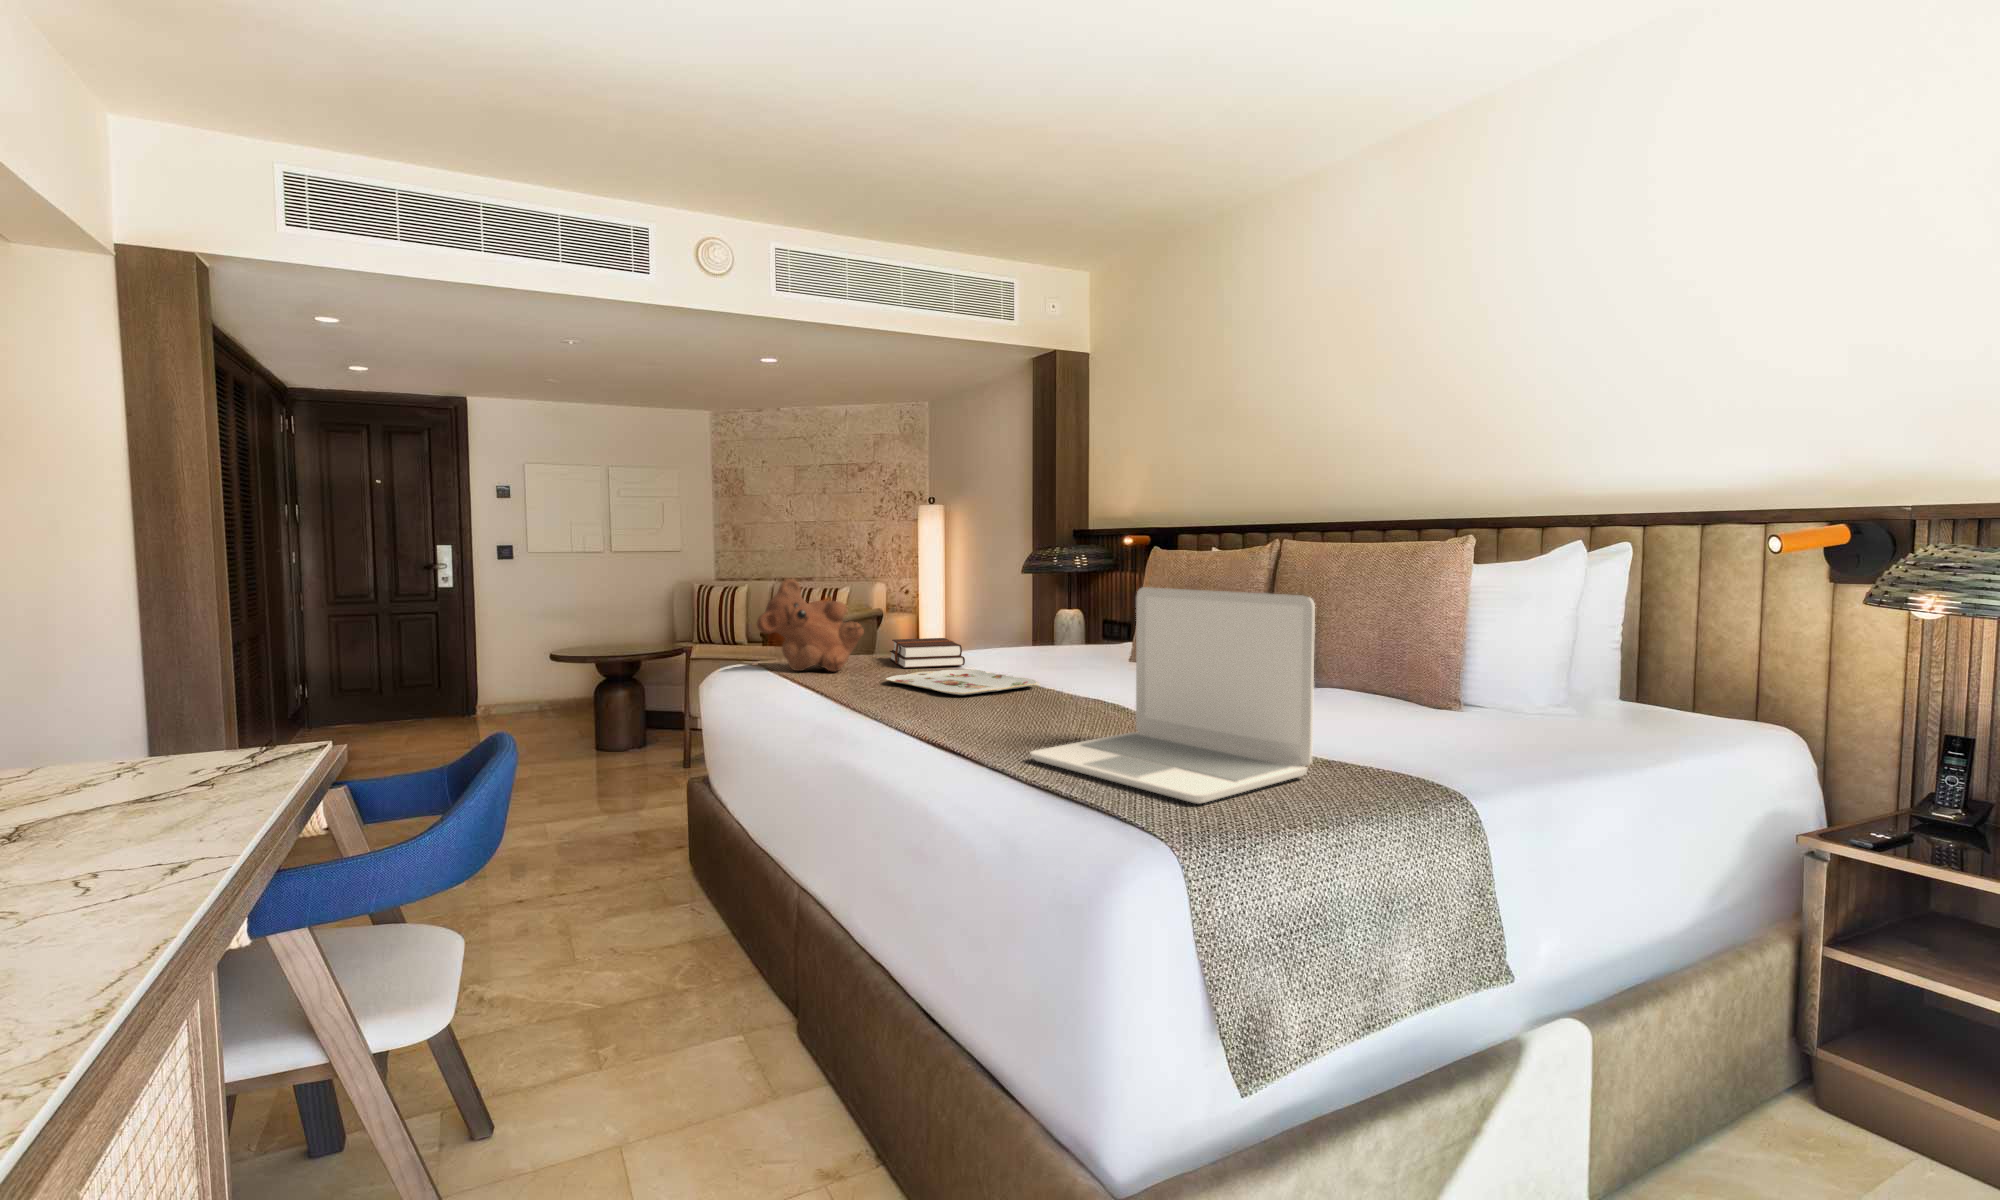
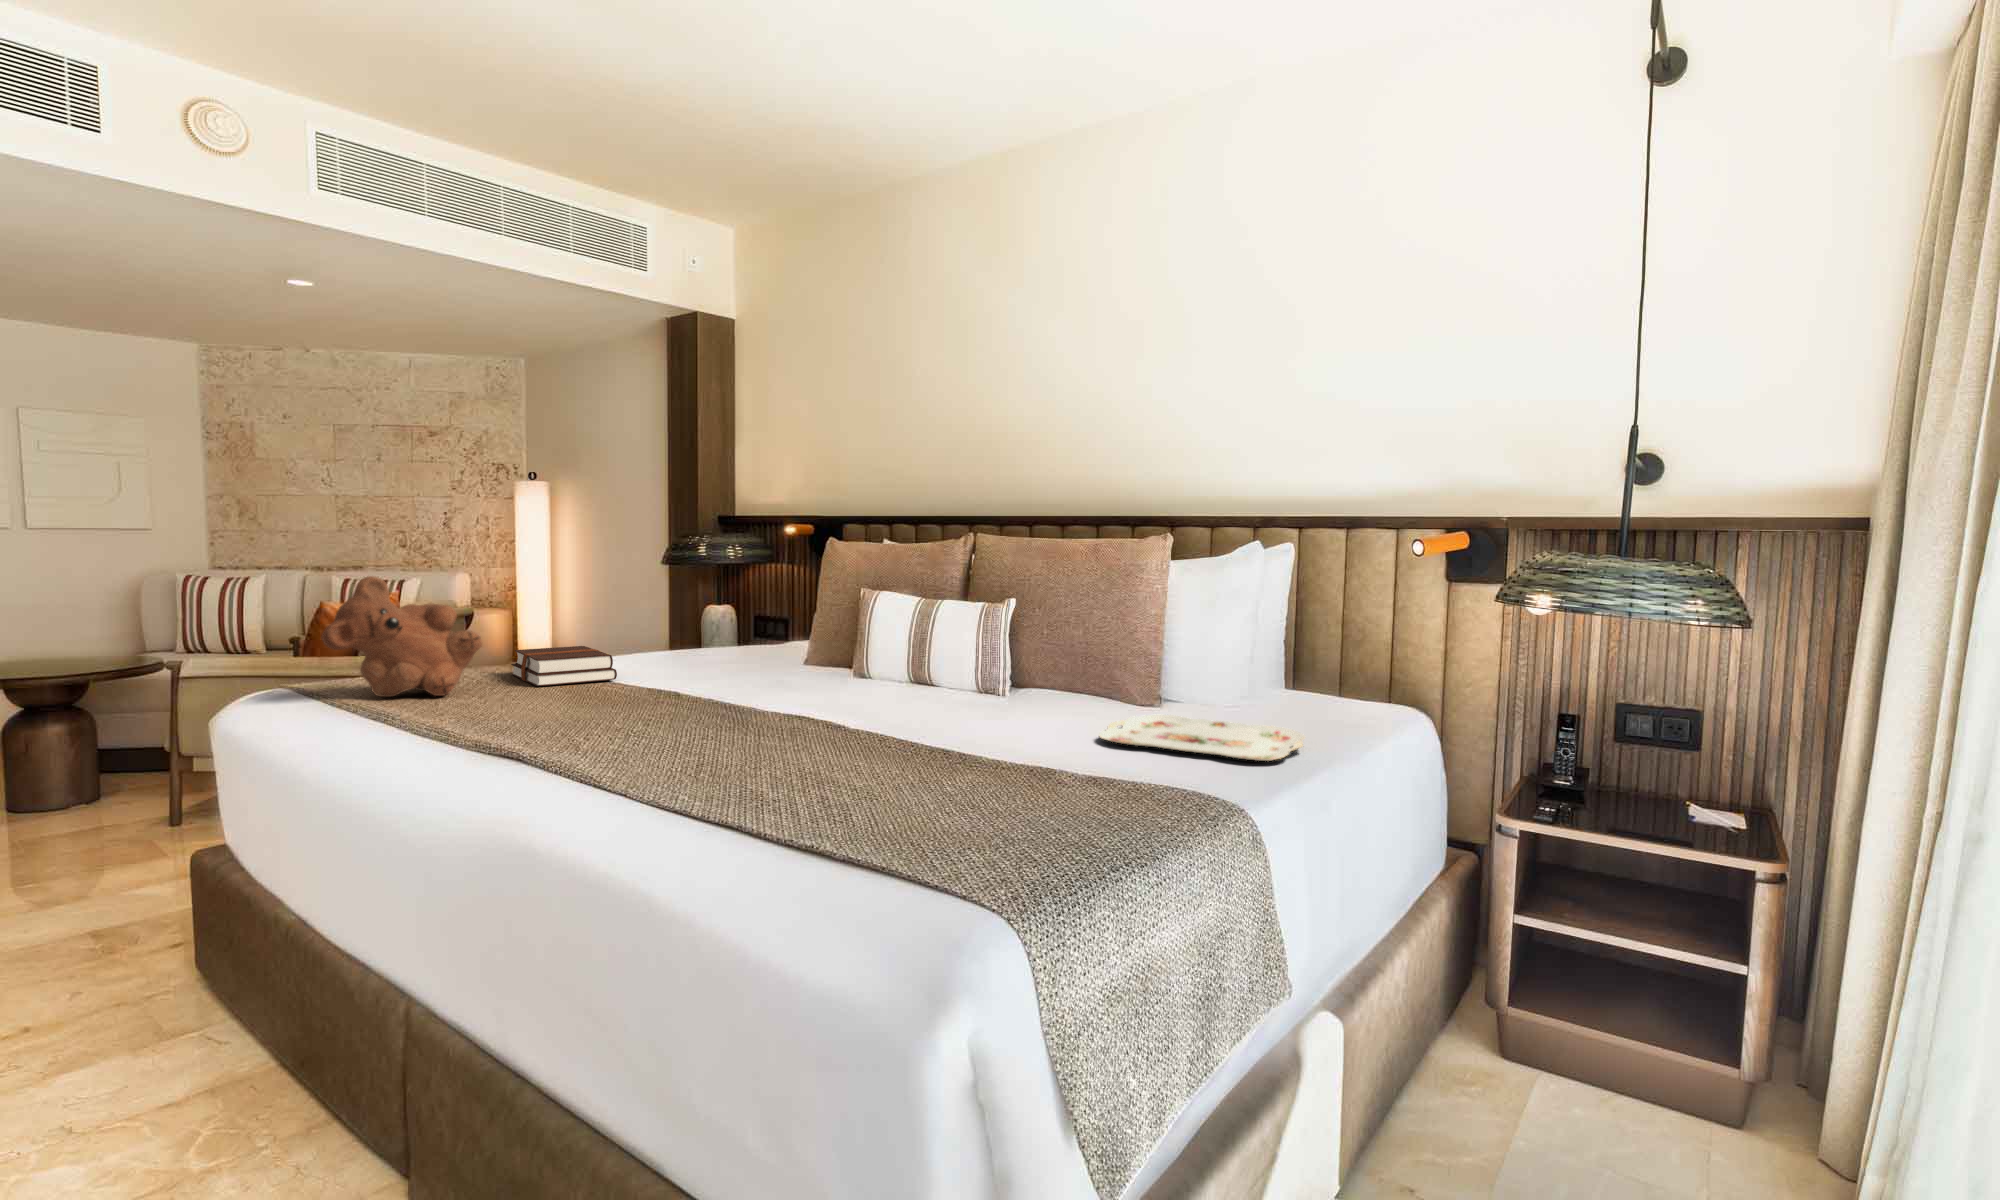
laptop: present [1031,587,1315,803] -> none [772,593,1098,853]
serving tray: present [886,669,1037,696] -> present [1099,714,1305,761]

